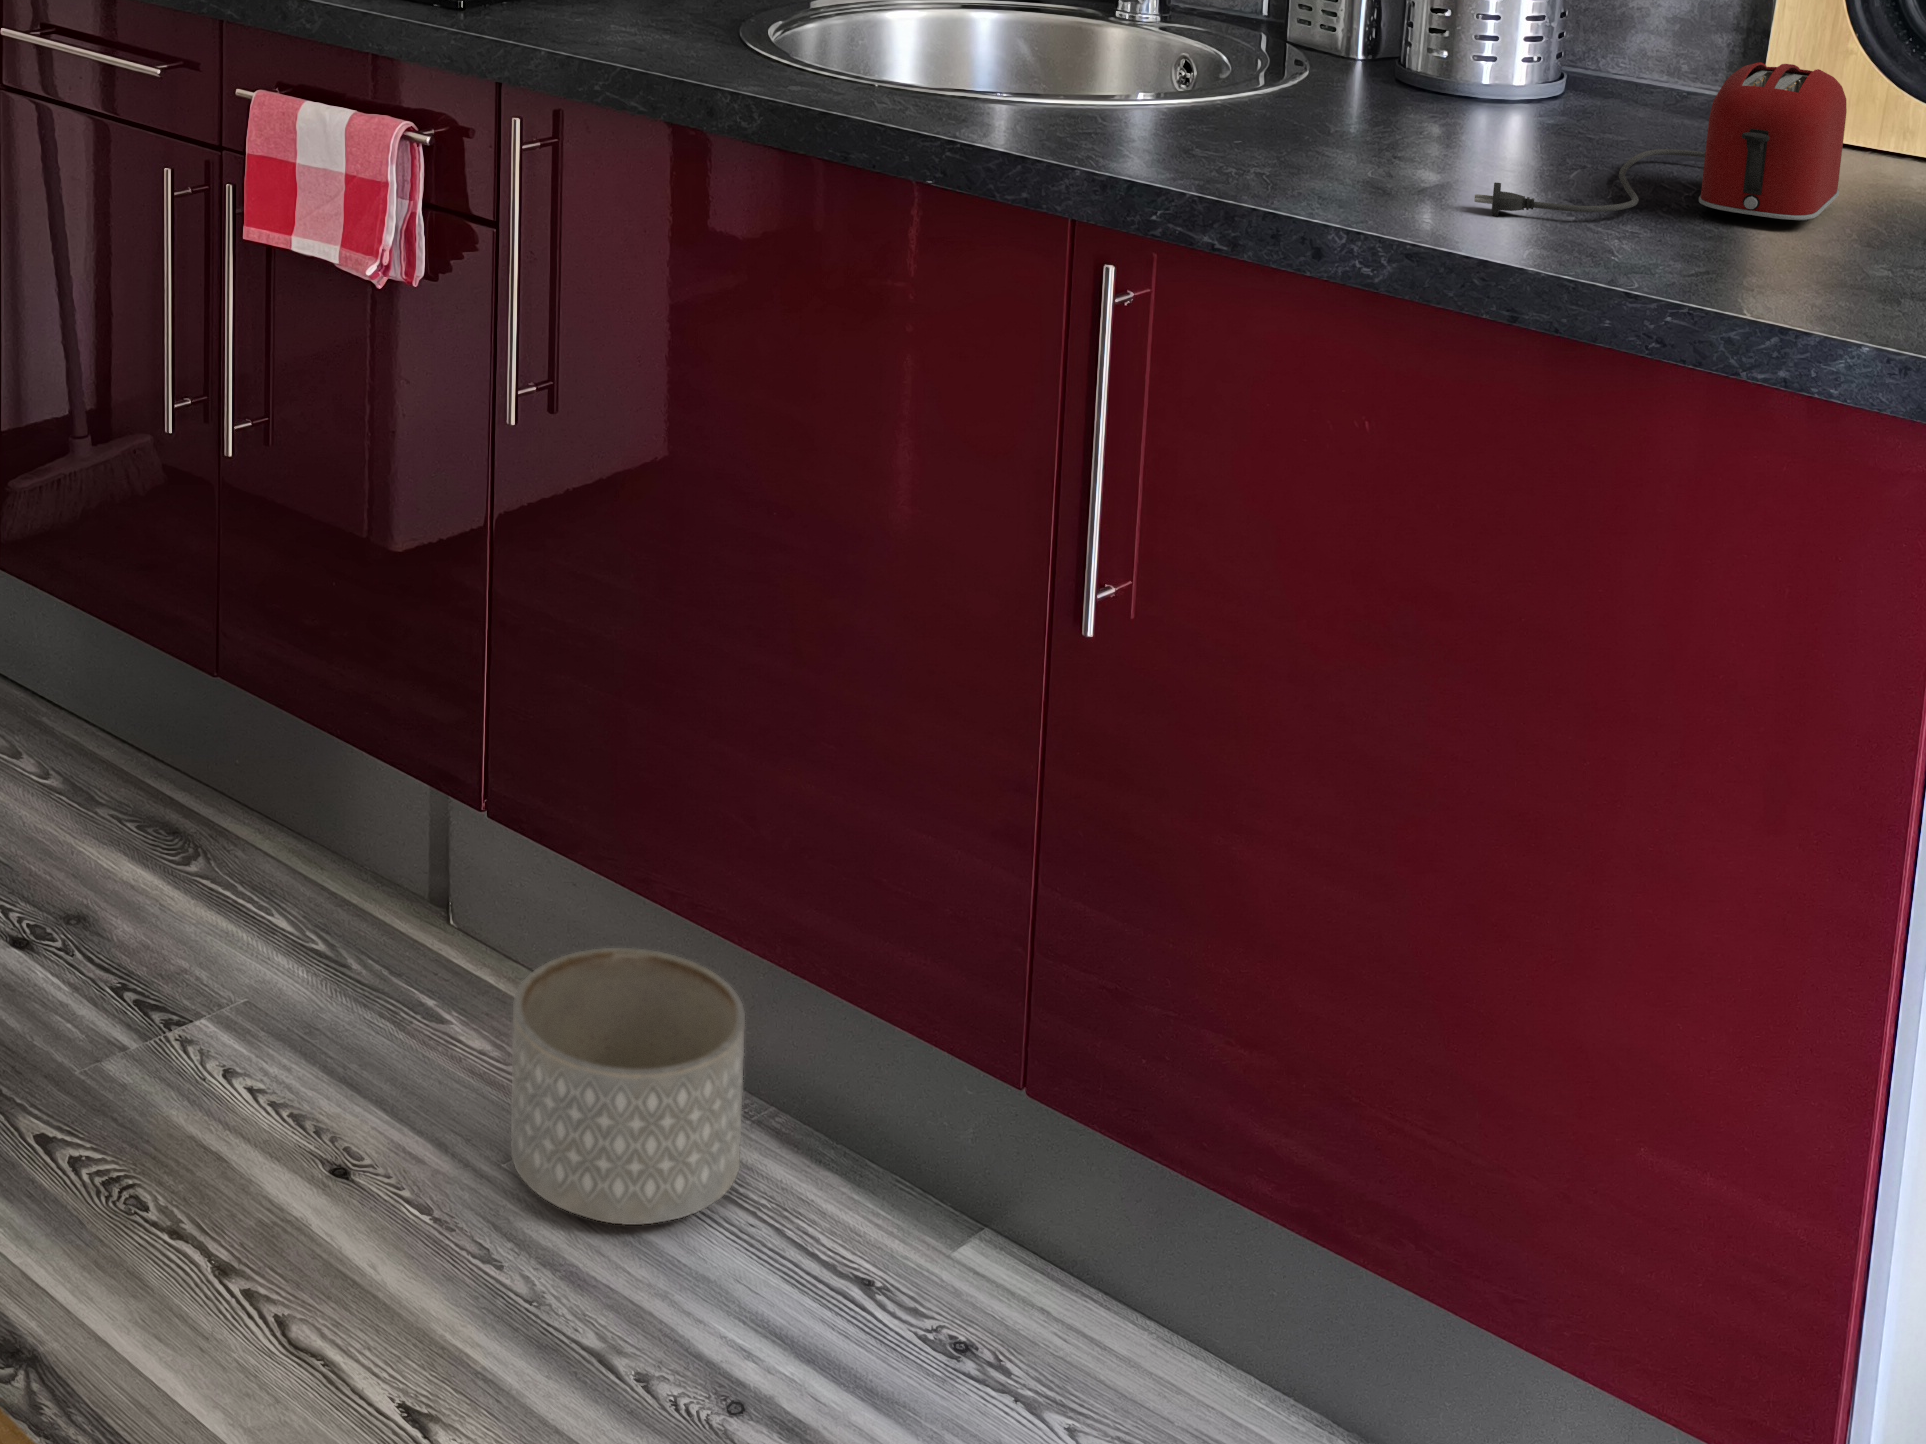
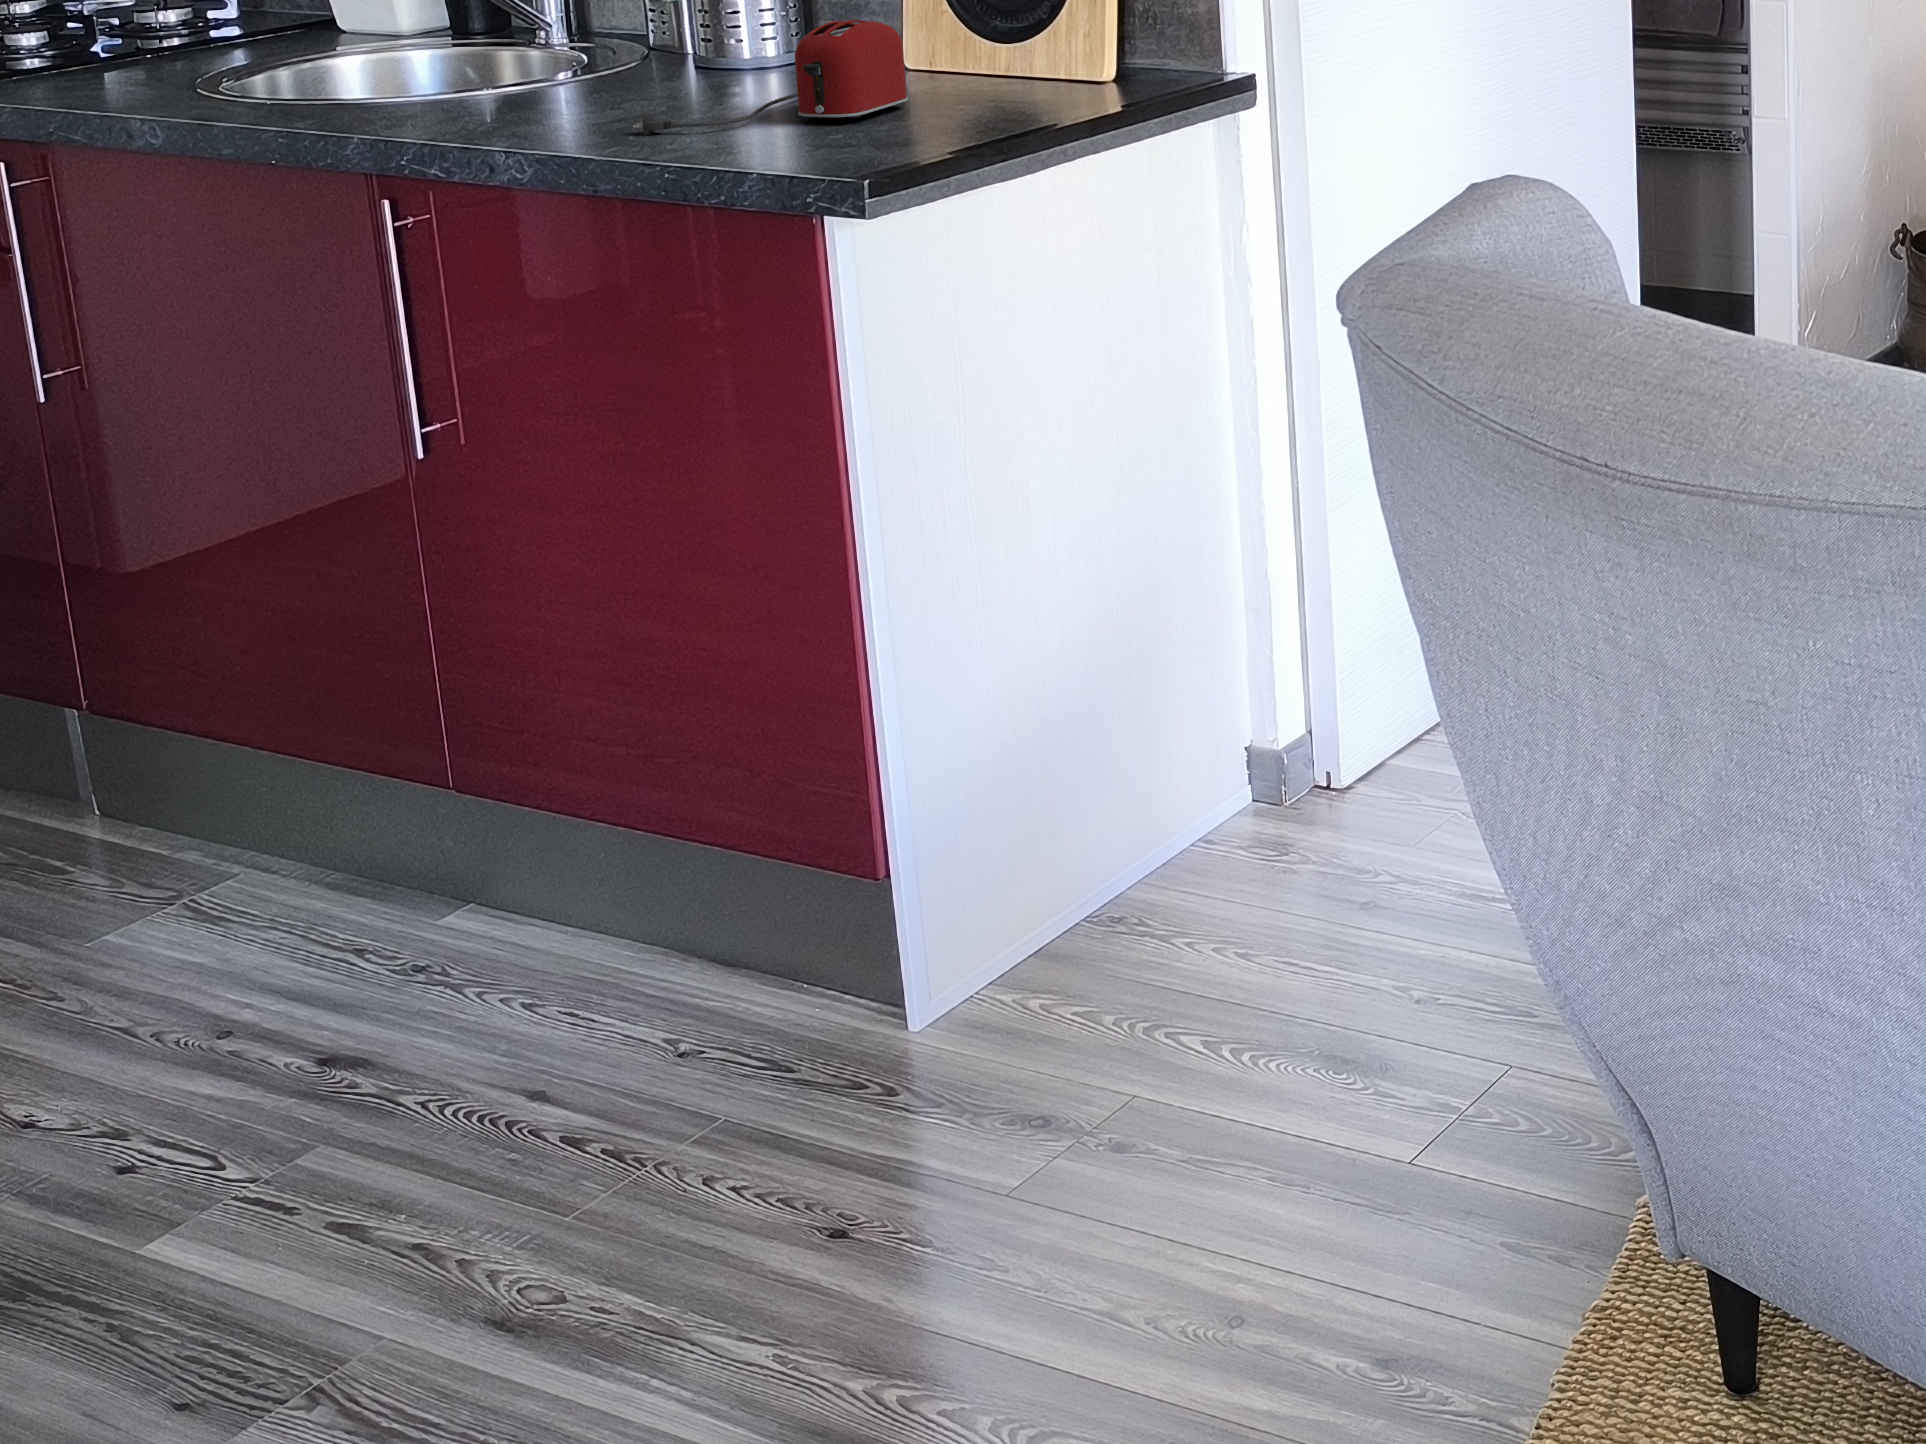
planter: present [511,948,745,1225] -> none [71,770,286,960]

